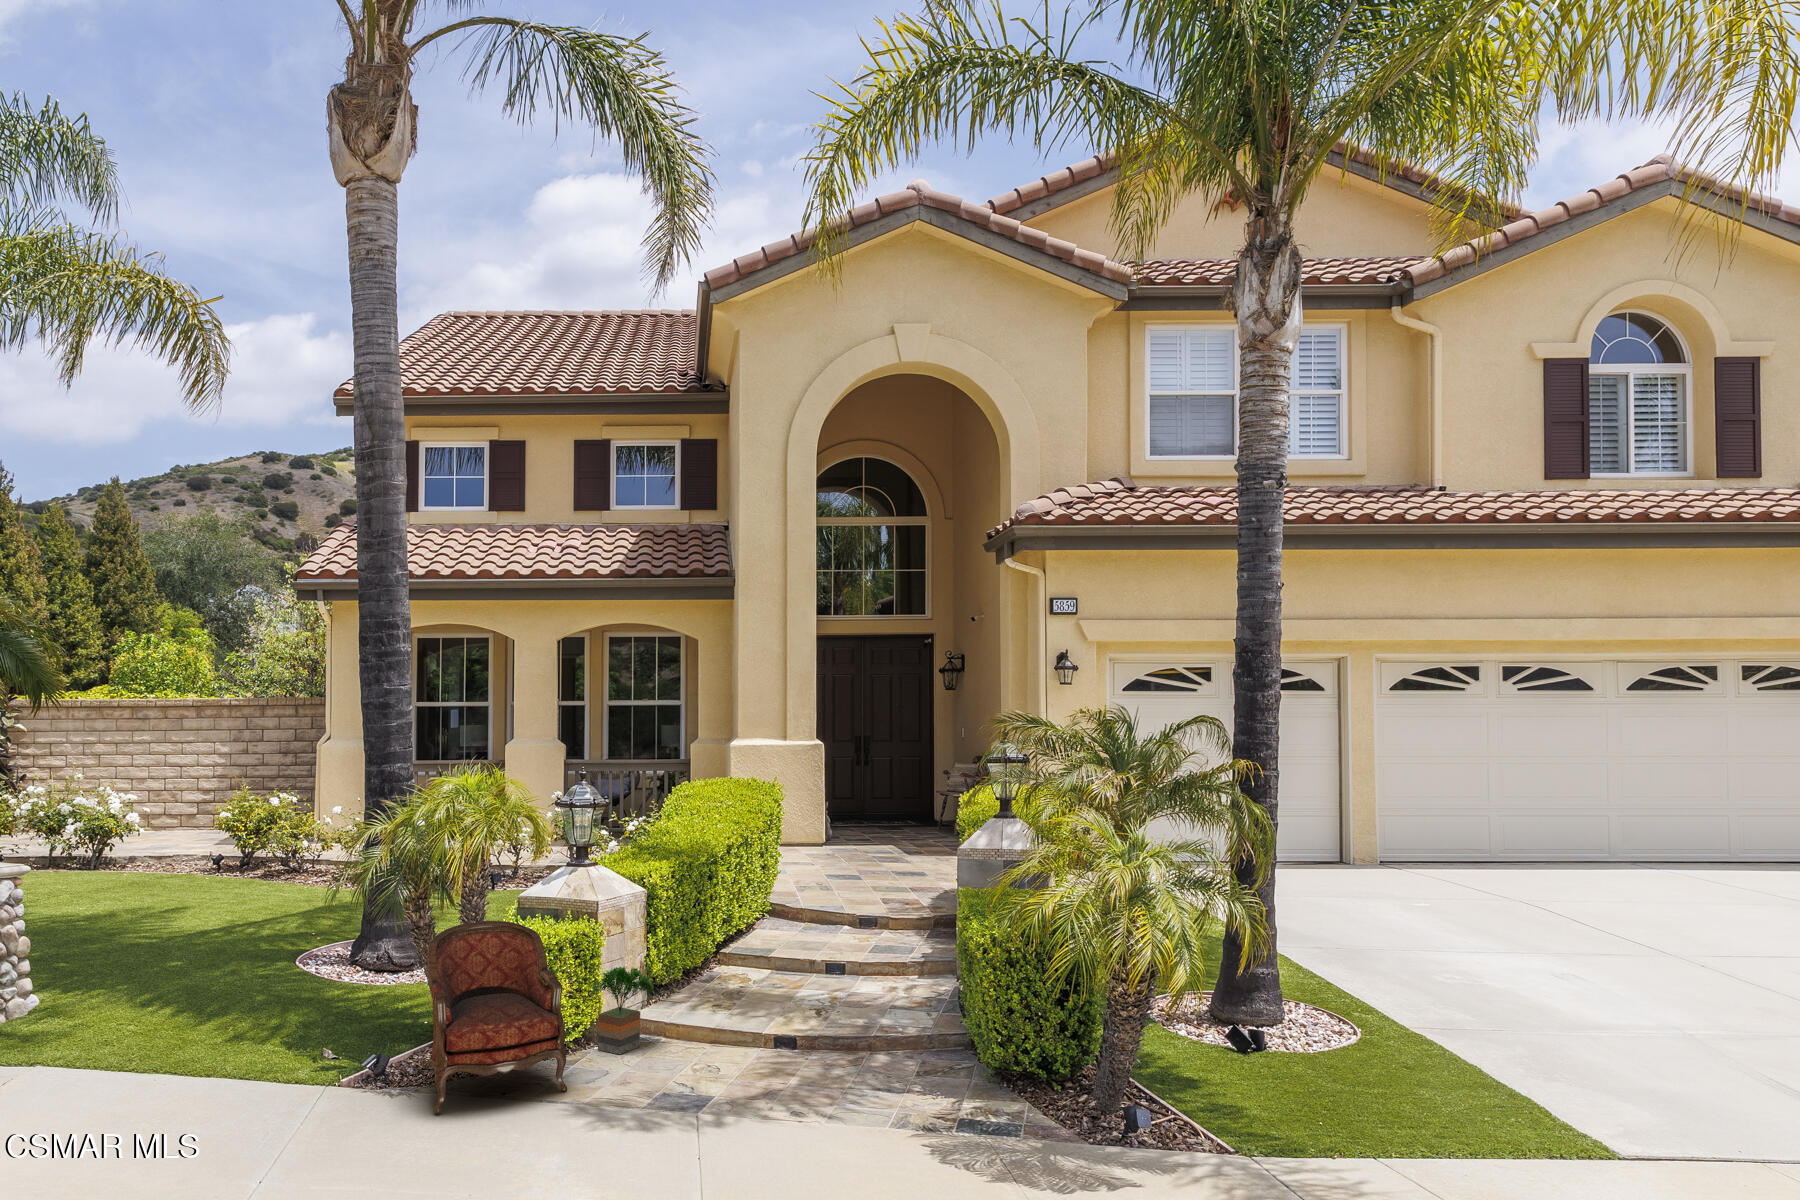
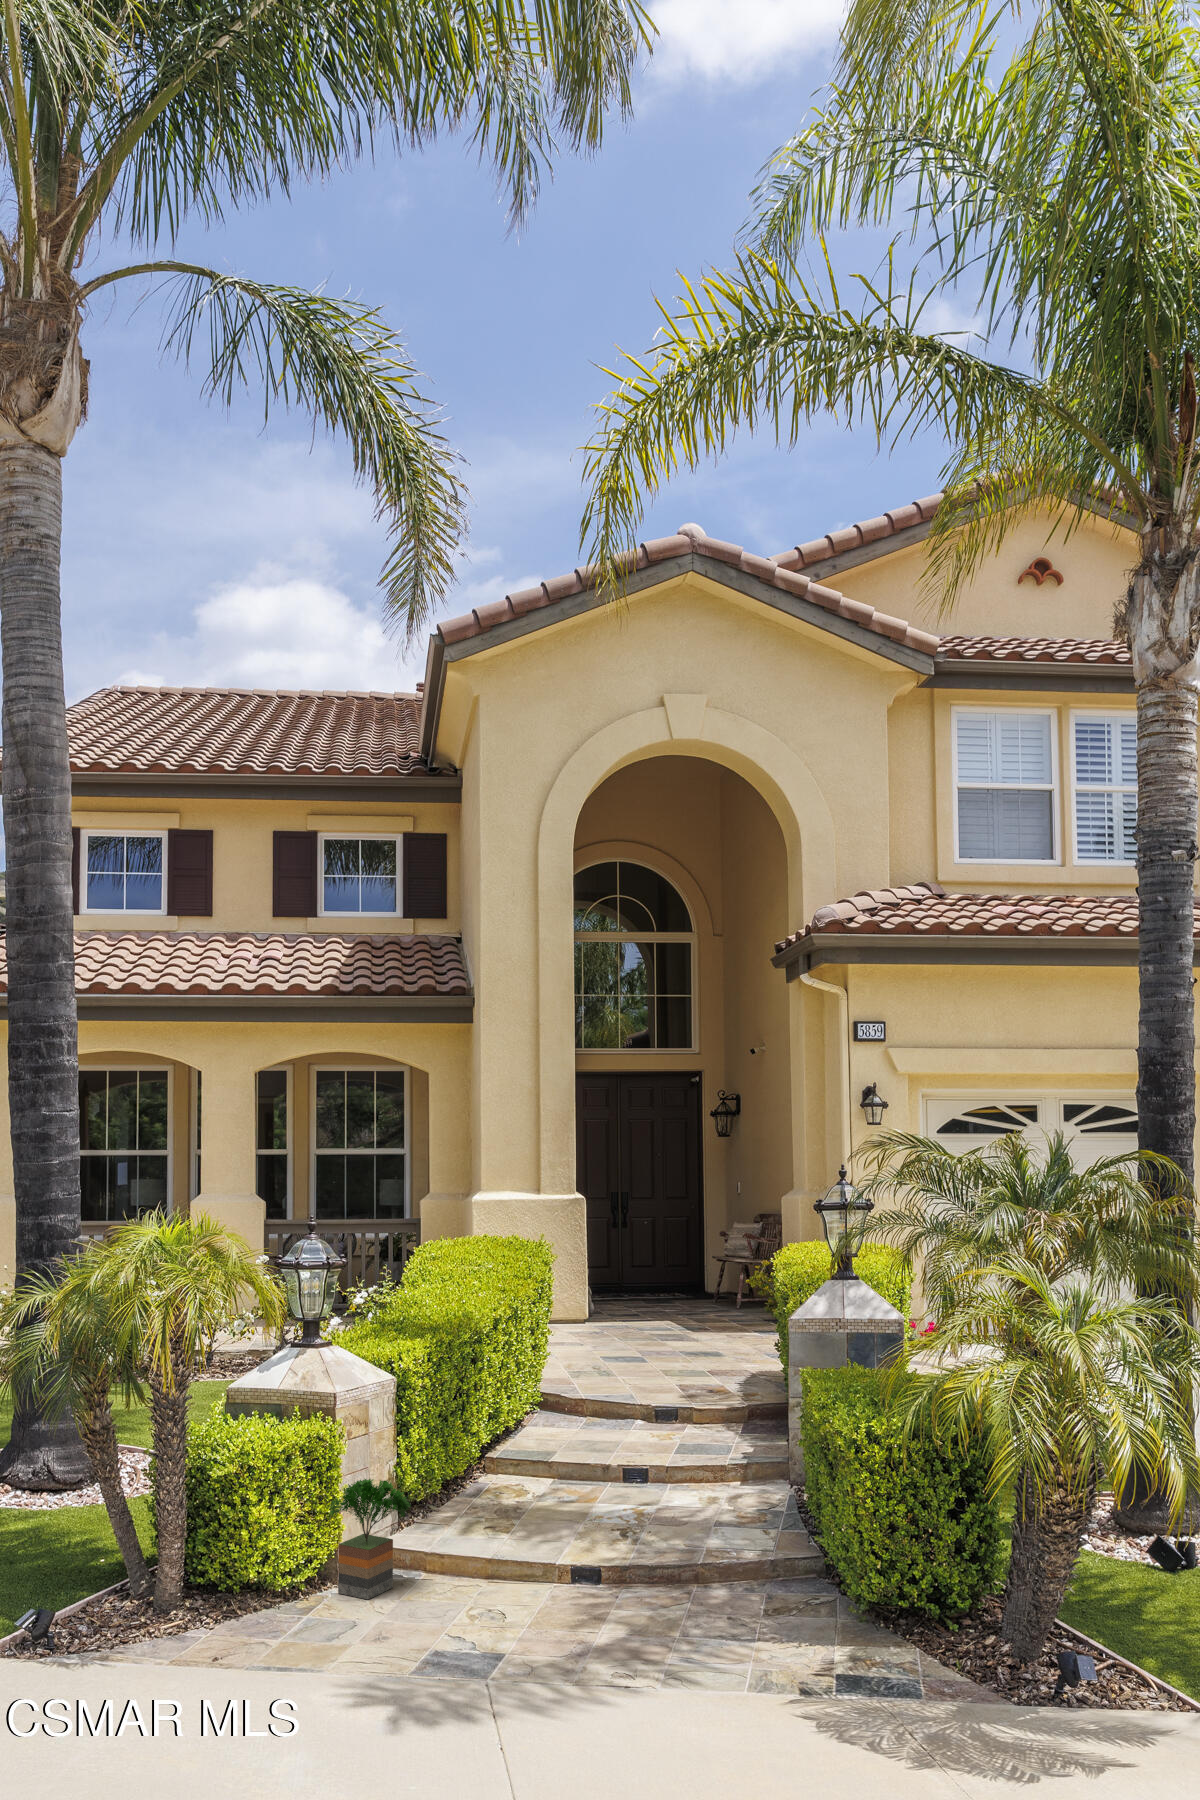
armchair: present [427,921,567,1114] -> none [118,1420,304,1689]

